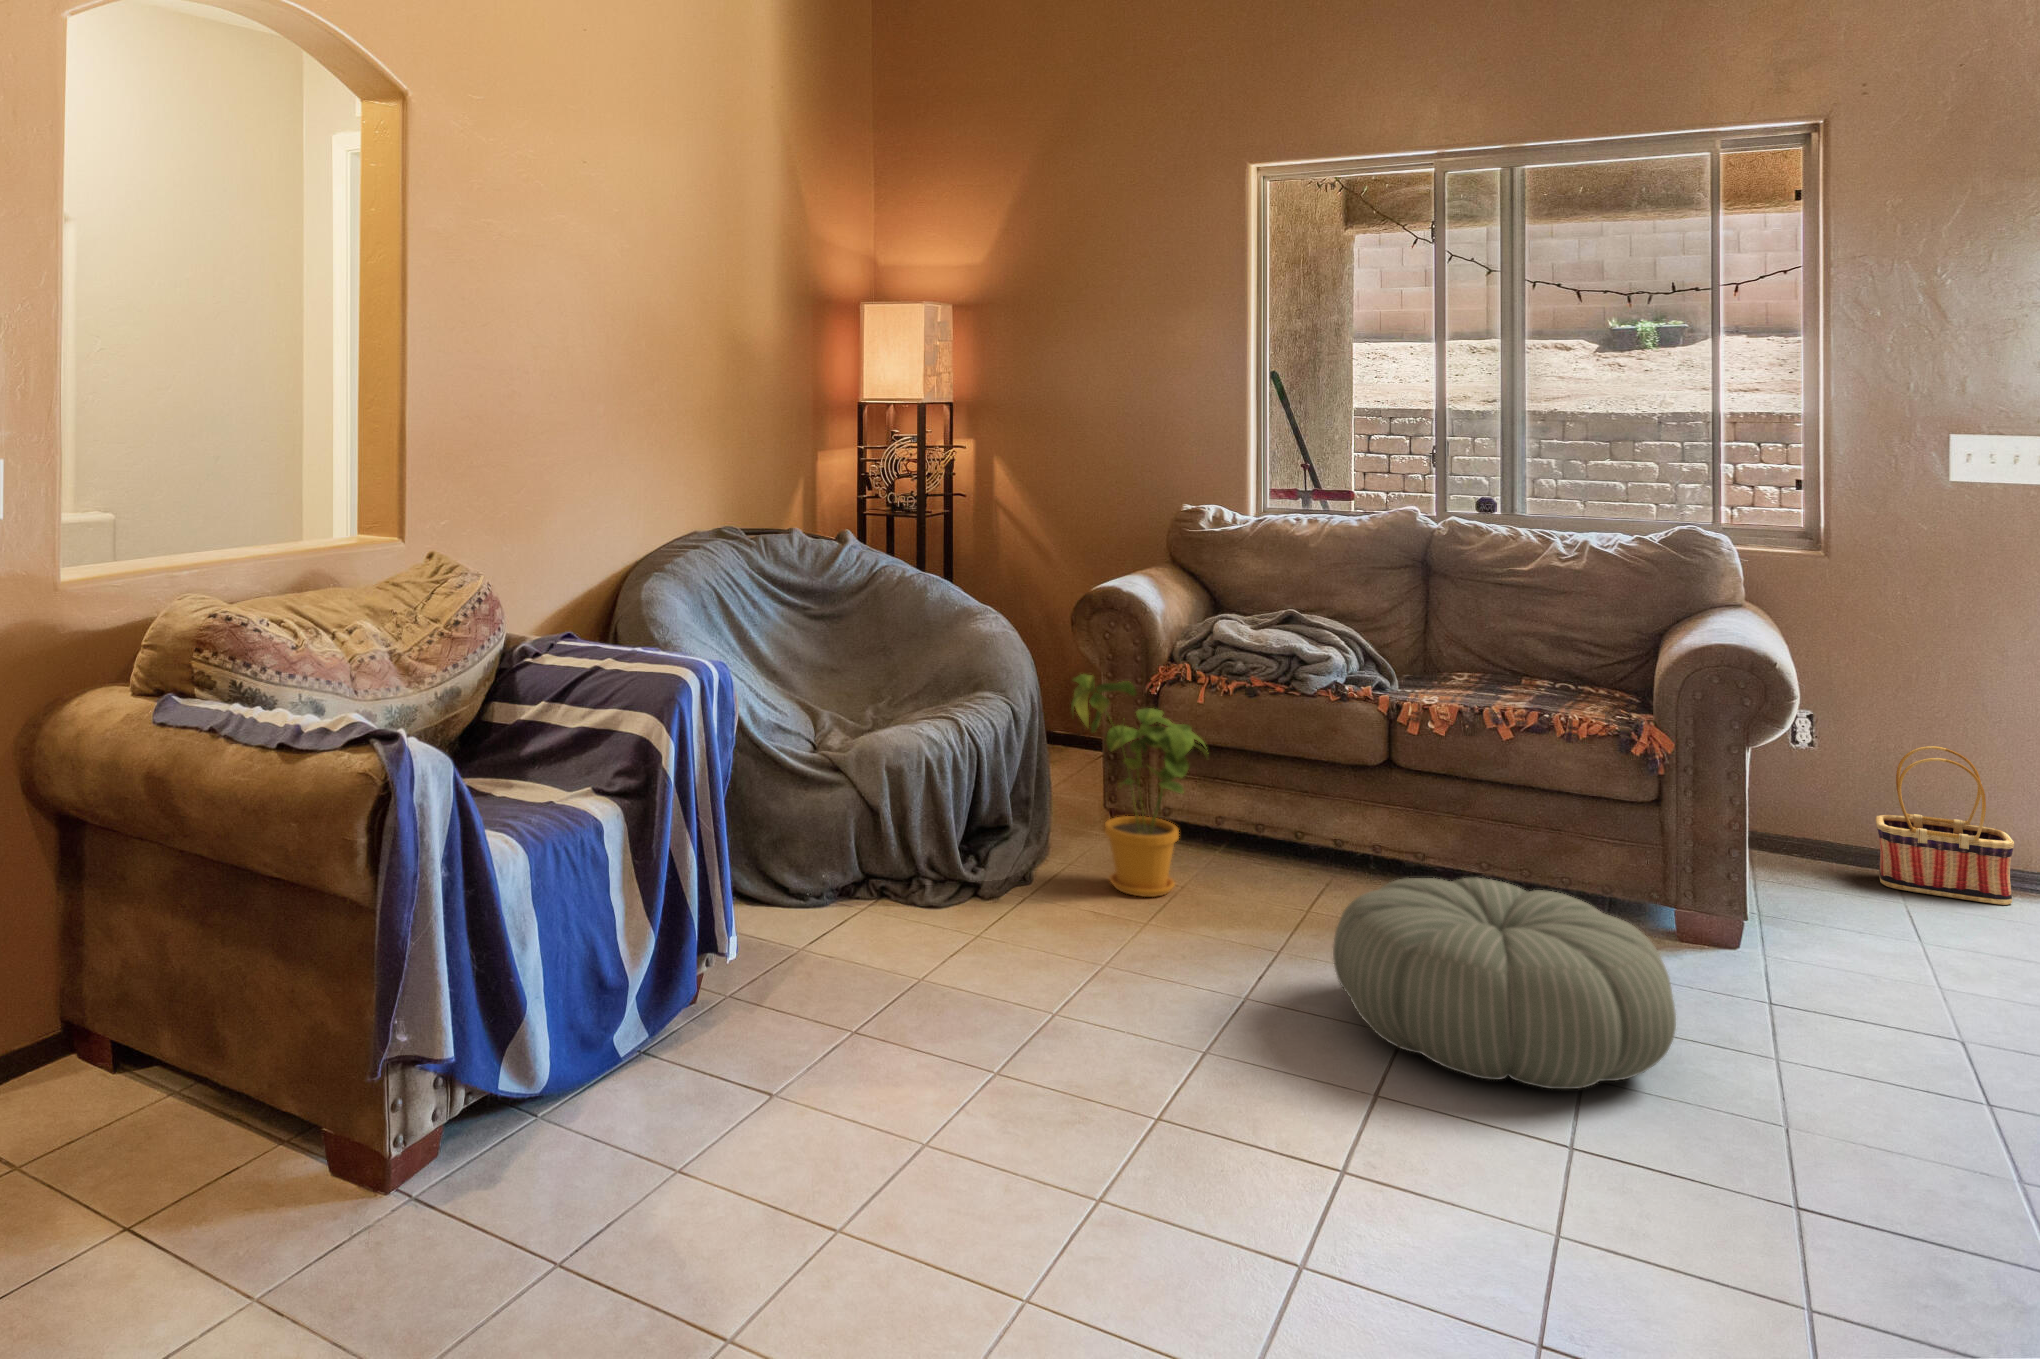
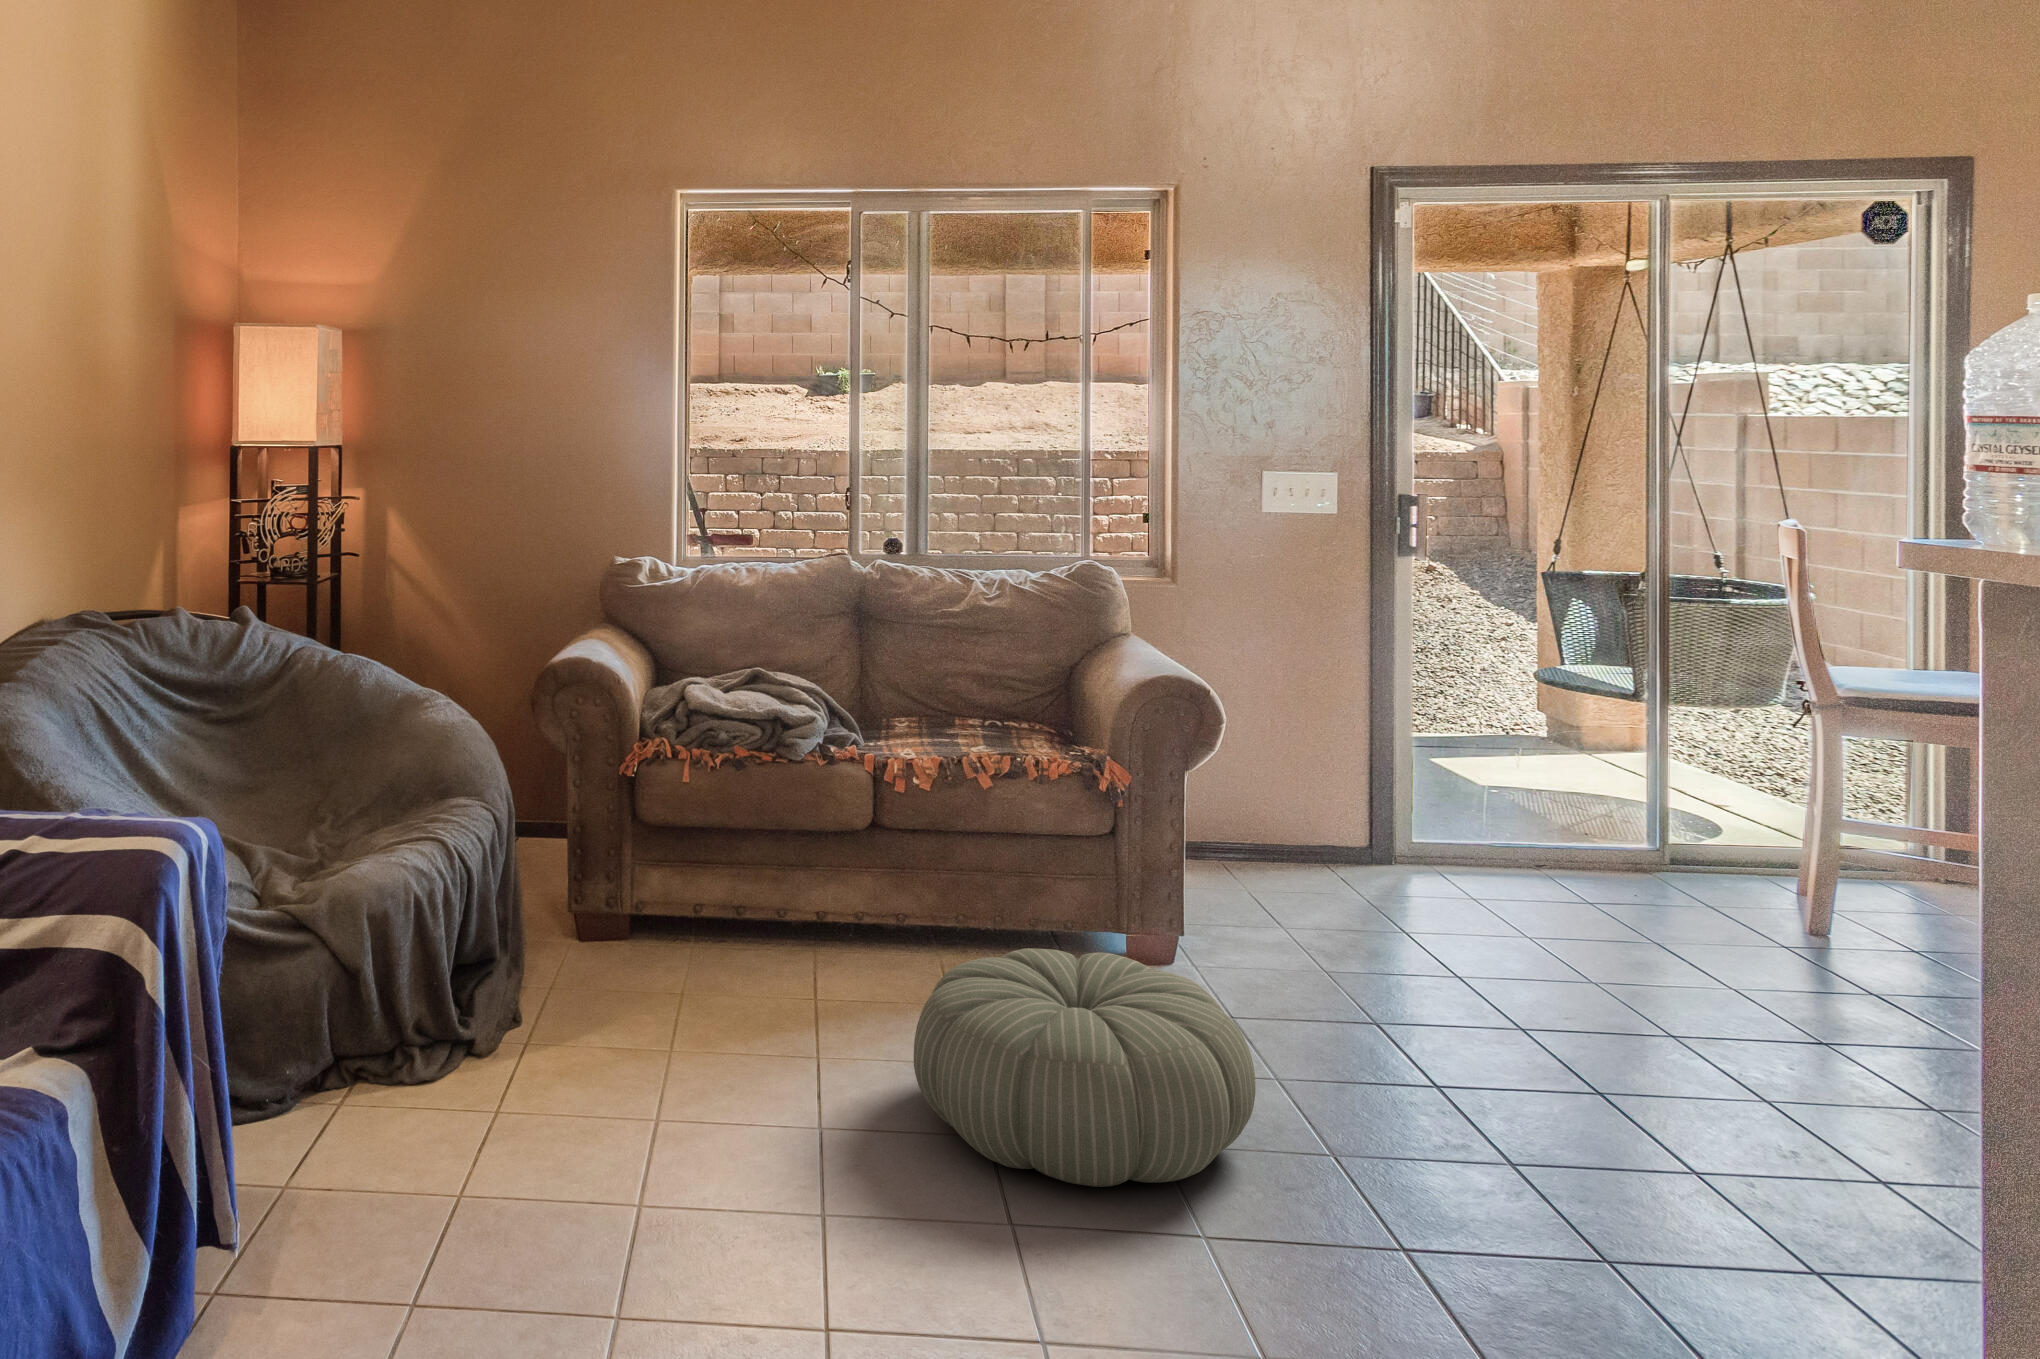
house plant: present [1071,674,1209,897] -> none [558,766,717,1019]
basket: present [1875,746,2014,905] -> none [1230,745,1337,882]

